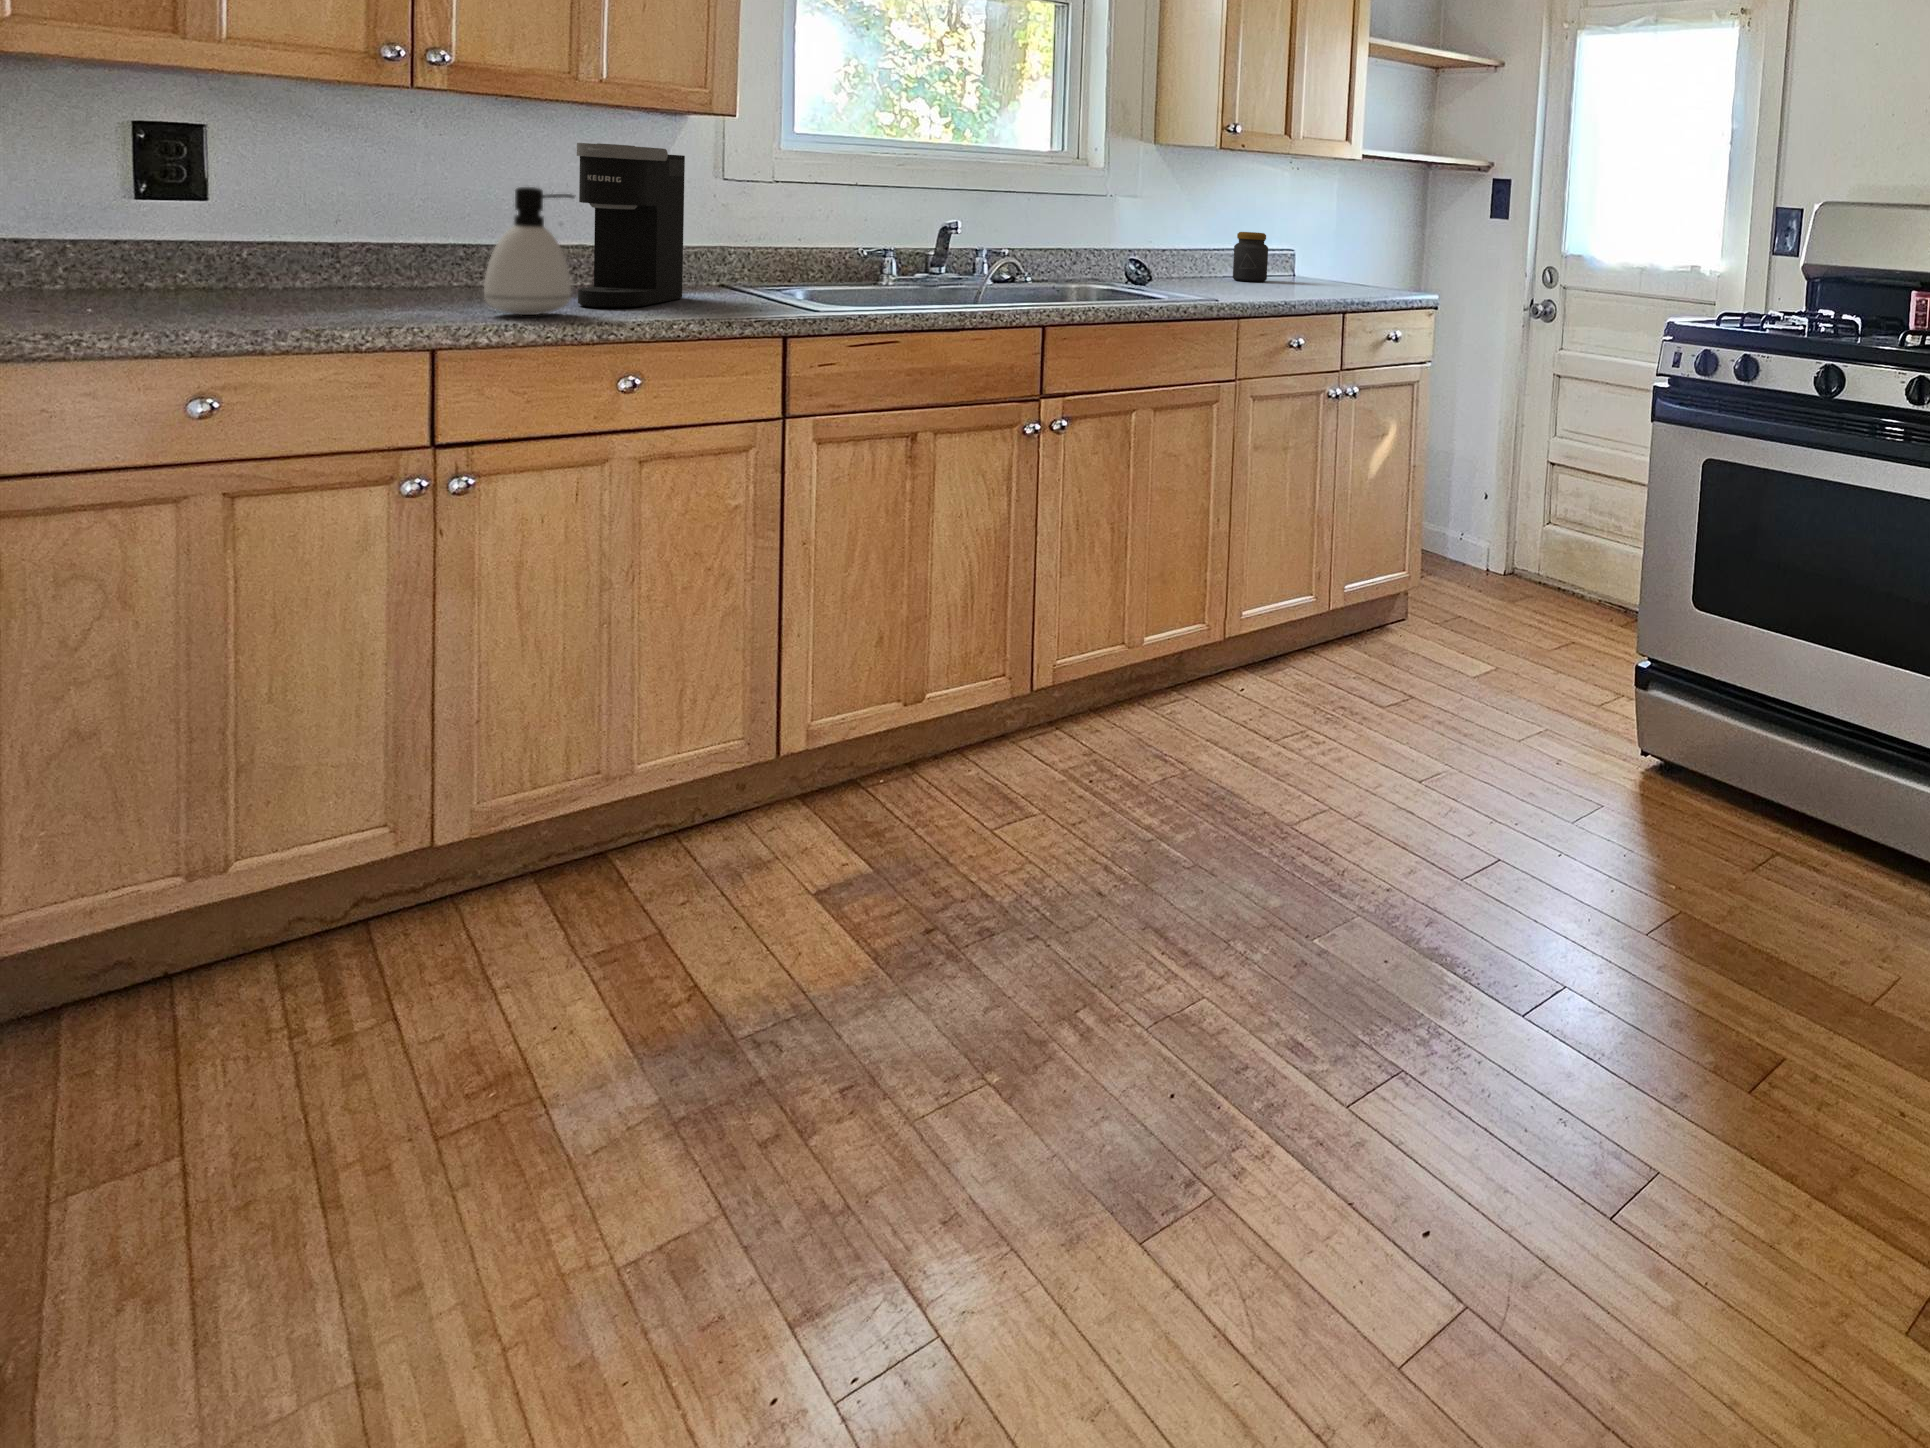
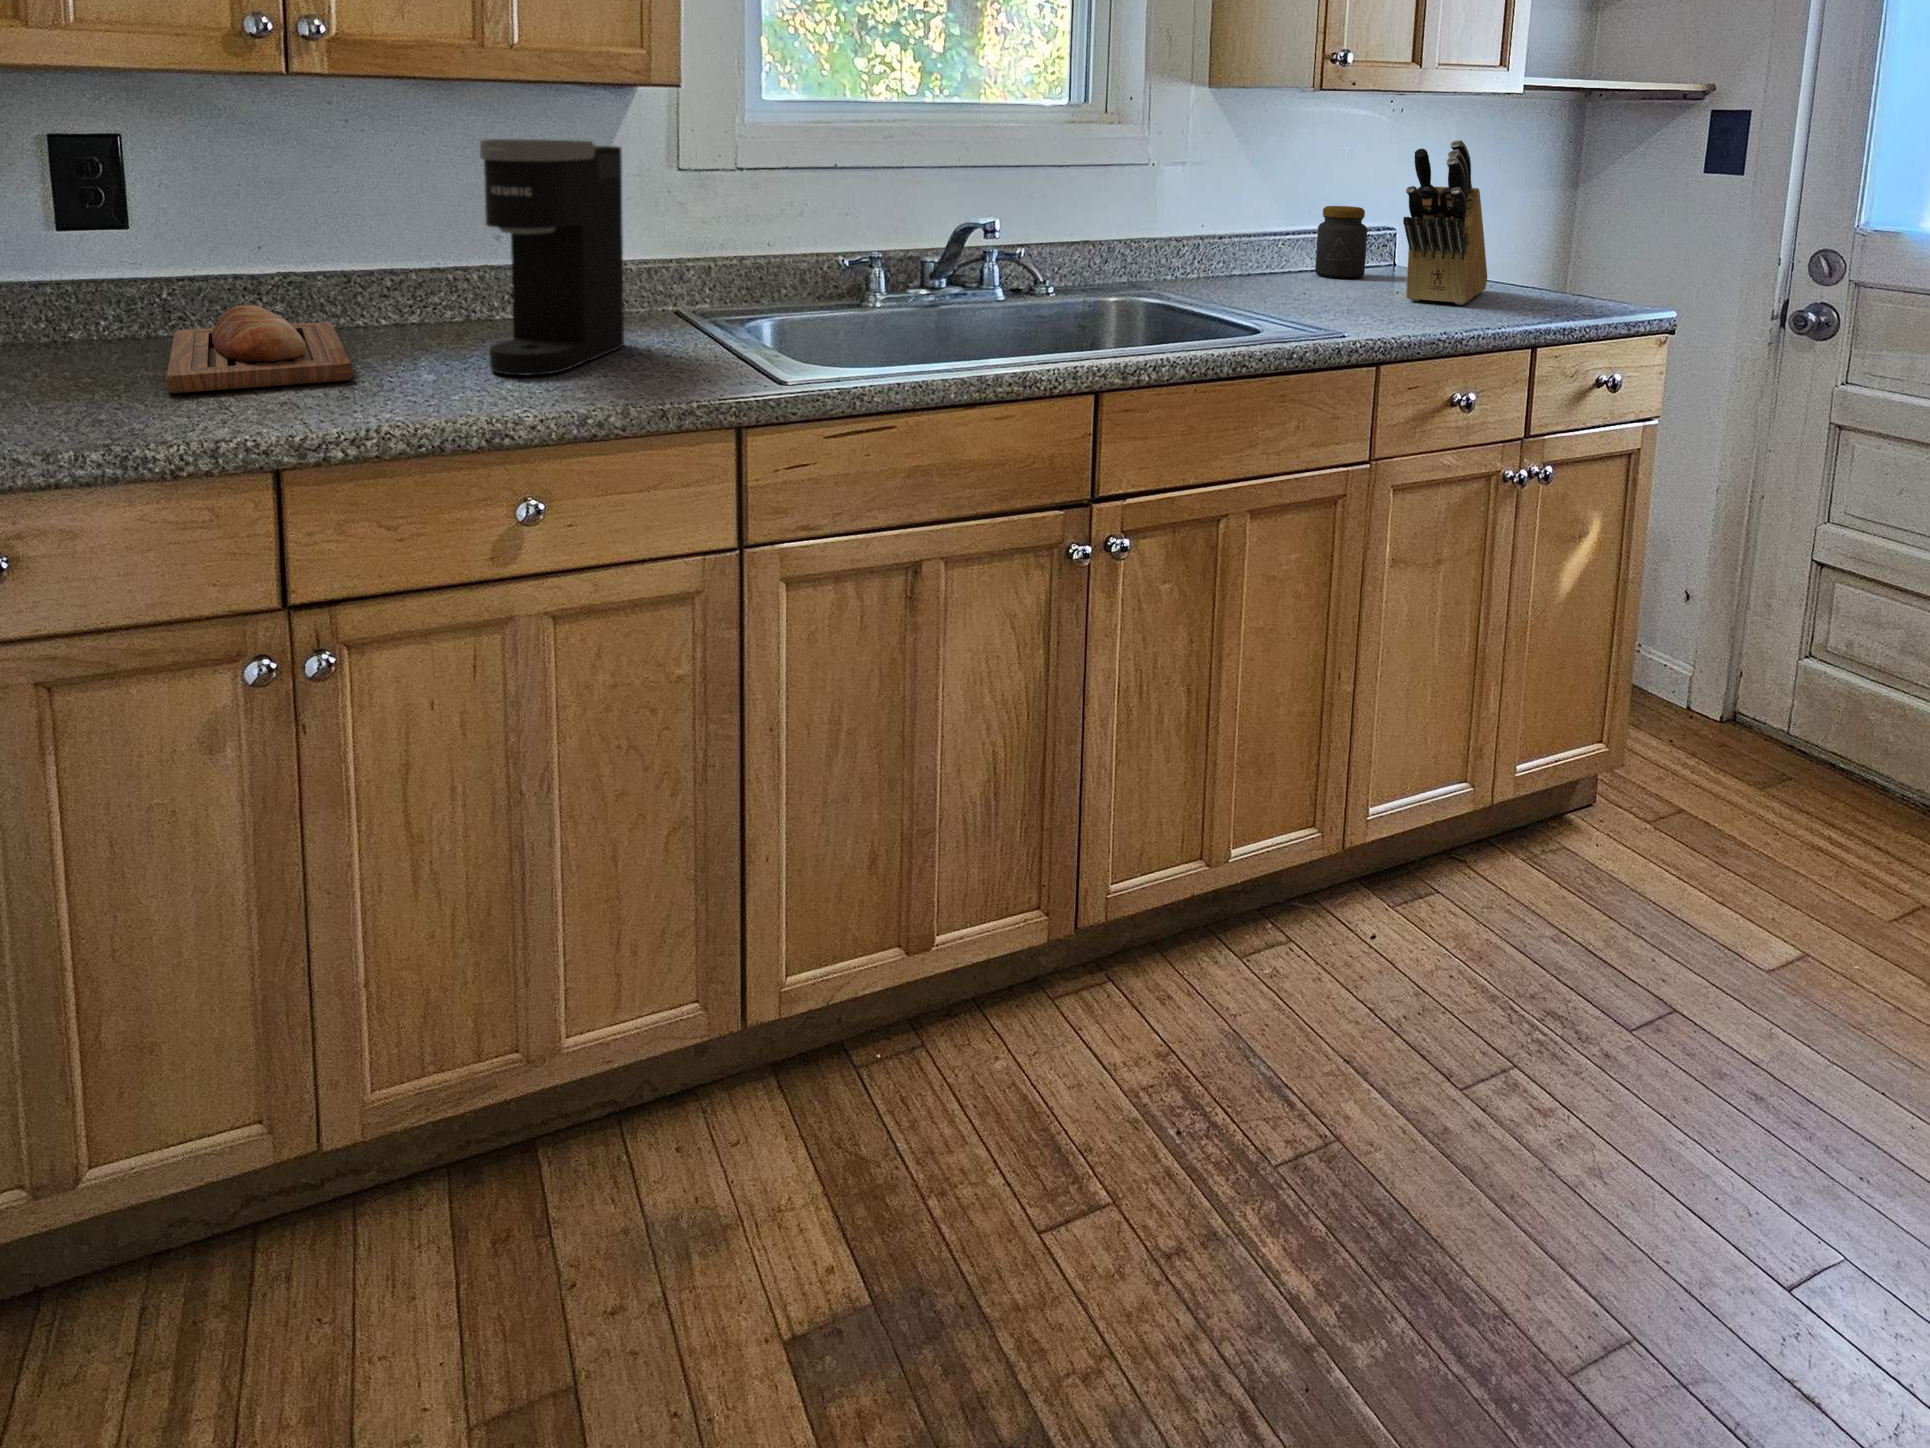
knife block: none [1274,185,1342,293] -> present [1403,140,1487,305]
soap dispenser: present [484,187,574,315] -> none [358,213,465,400]
bread loaf: none [266,260,465,310] -> present [166,304,353,393]

